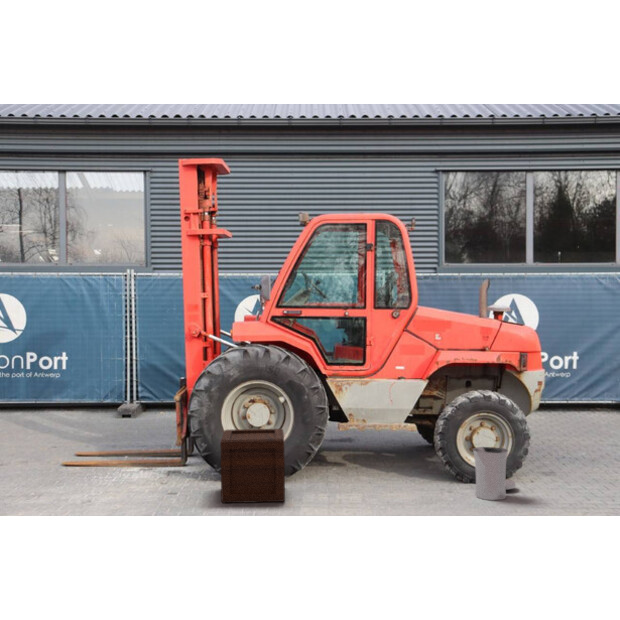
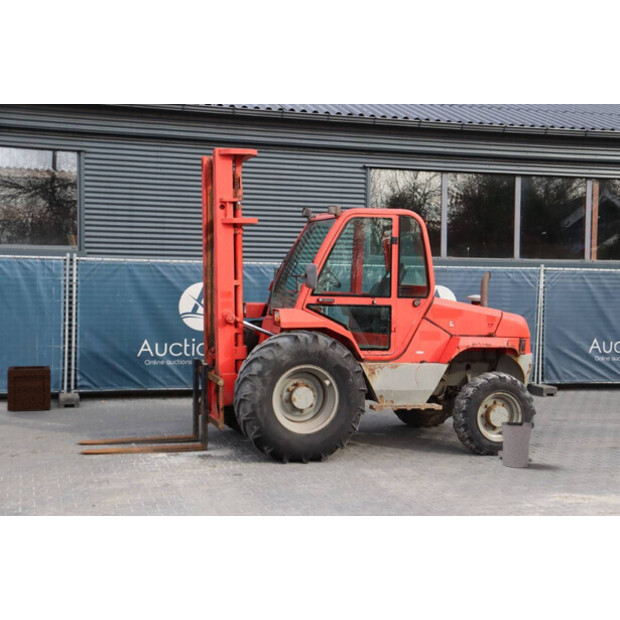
wooden crate: present [220,429,285,503] -> present [7,366,51,411]

